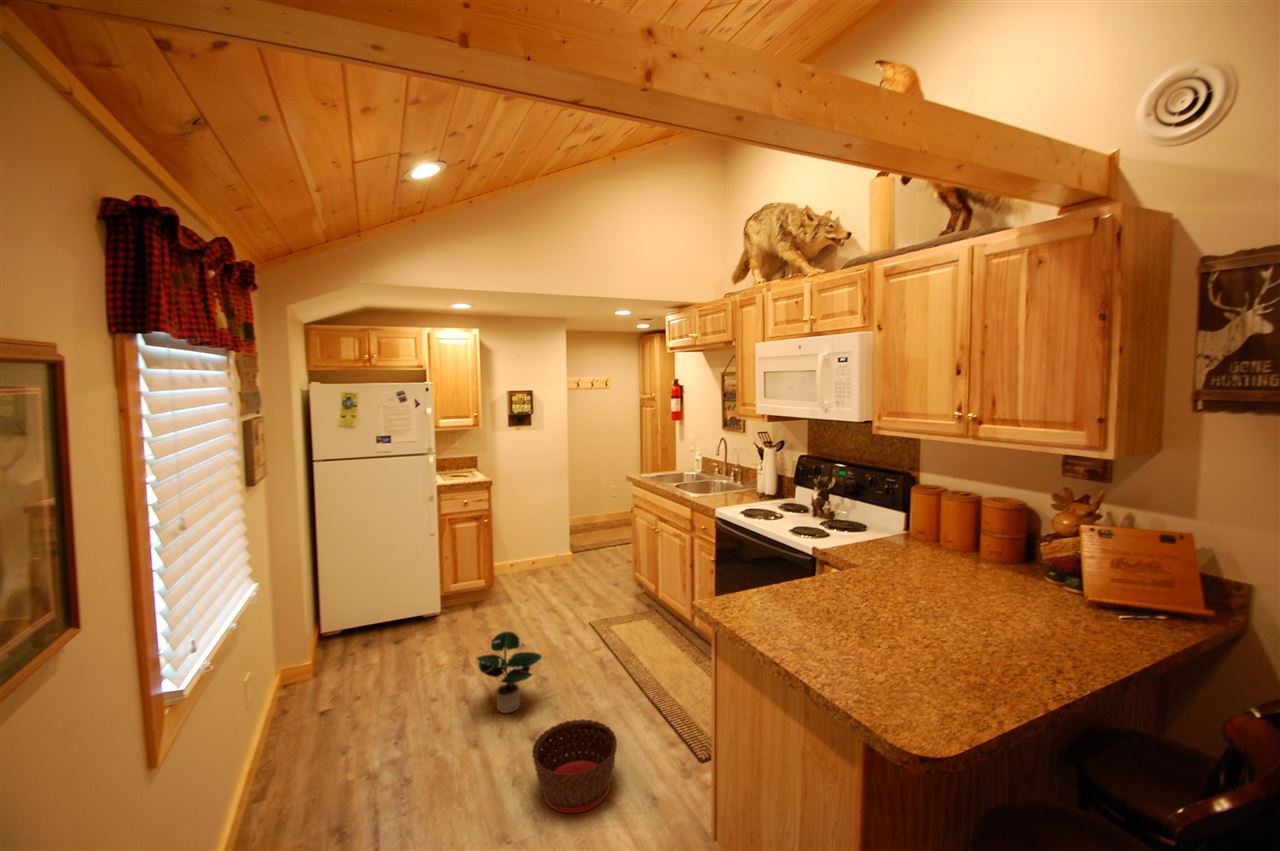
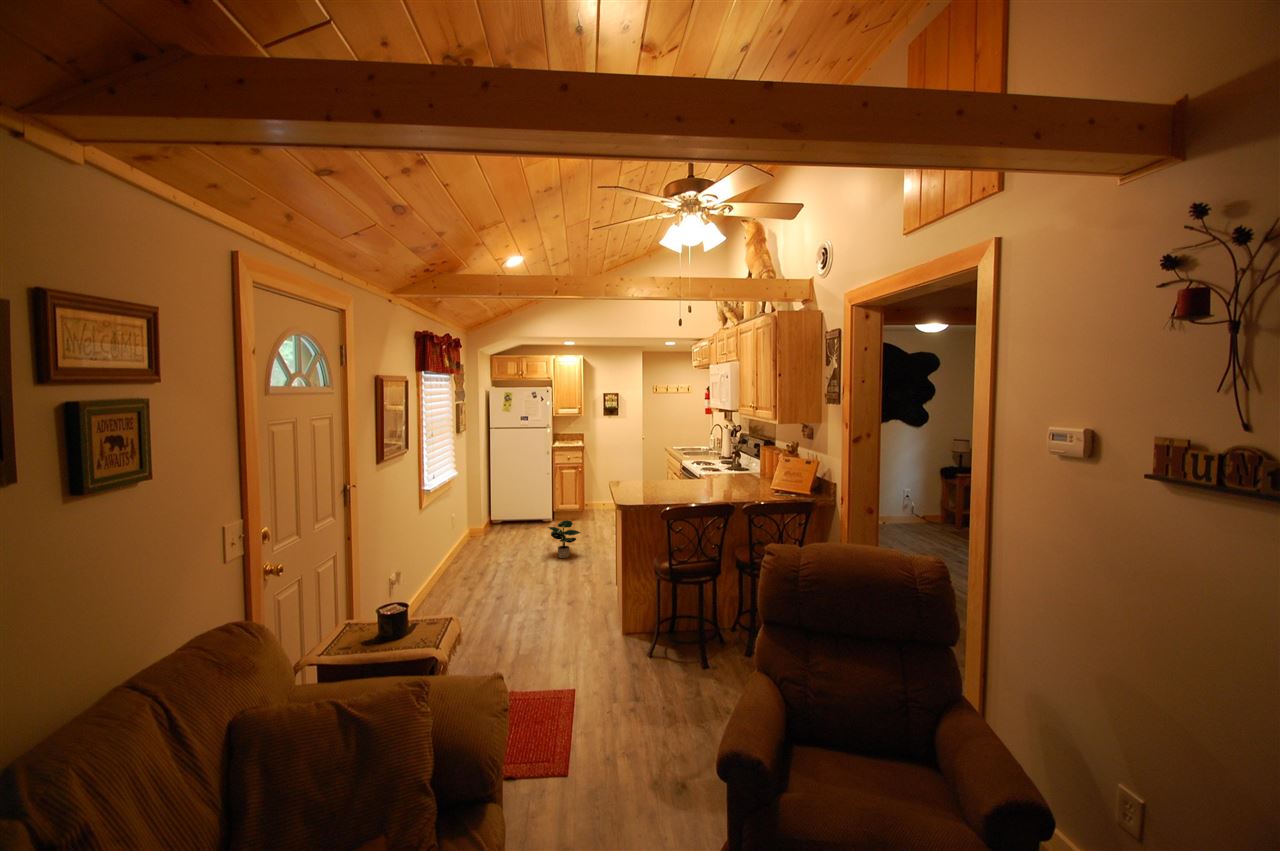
basket: present [532,719,617,813] -> none [555,555,595,588]

